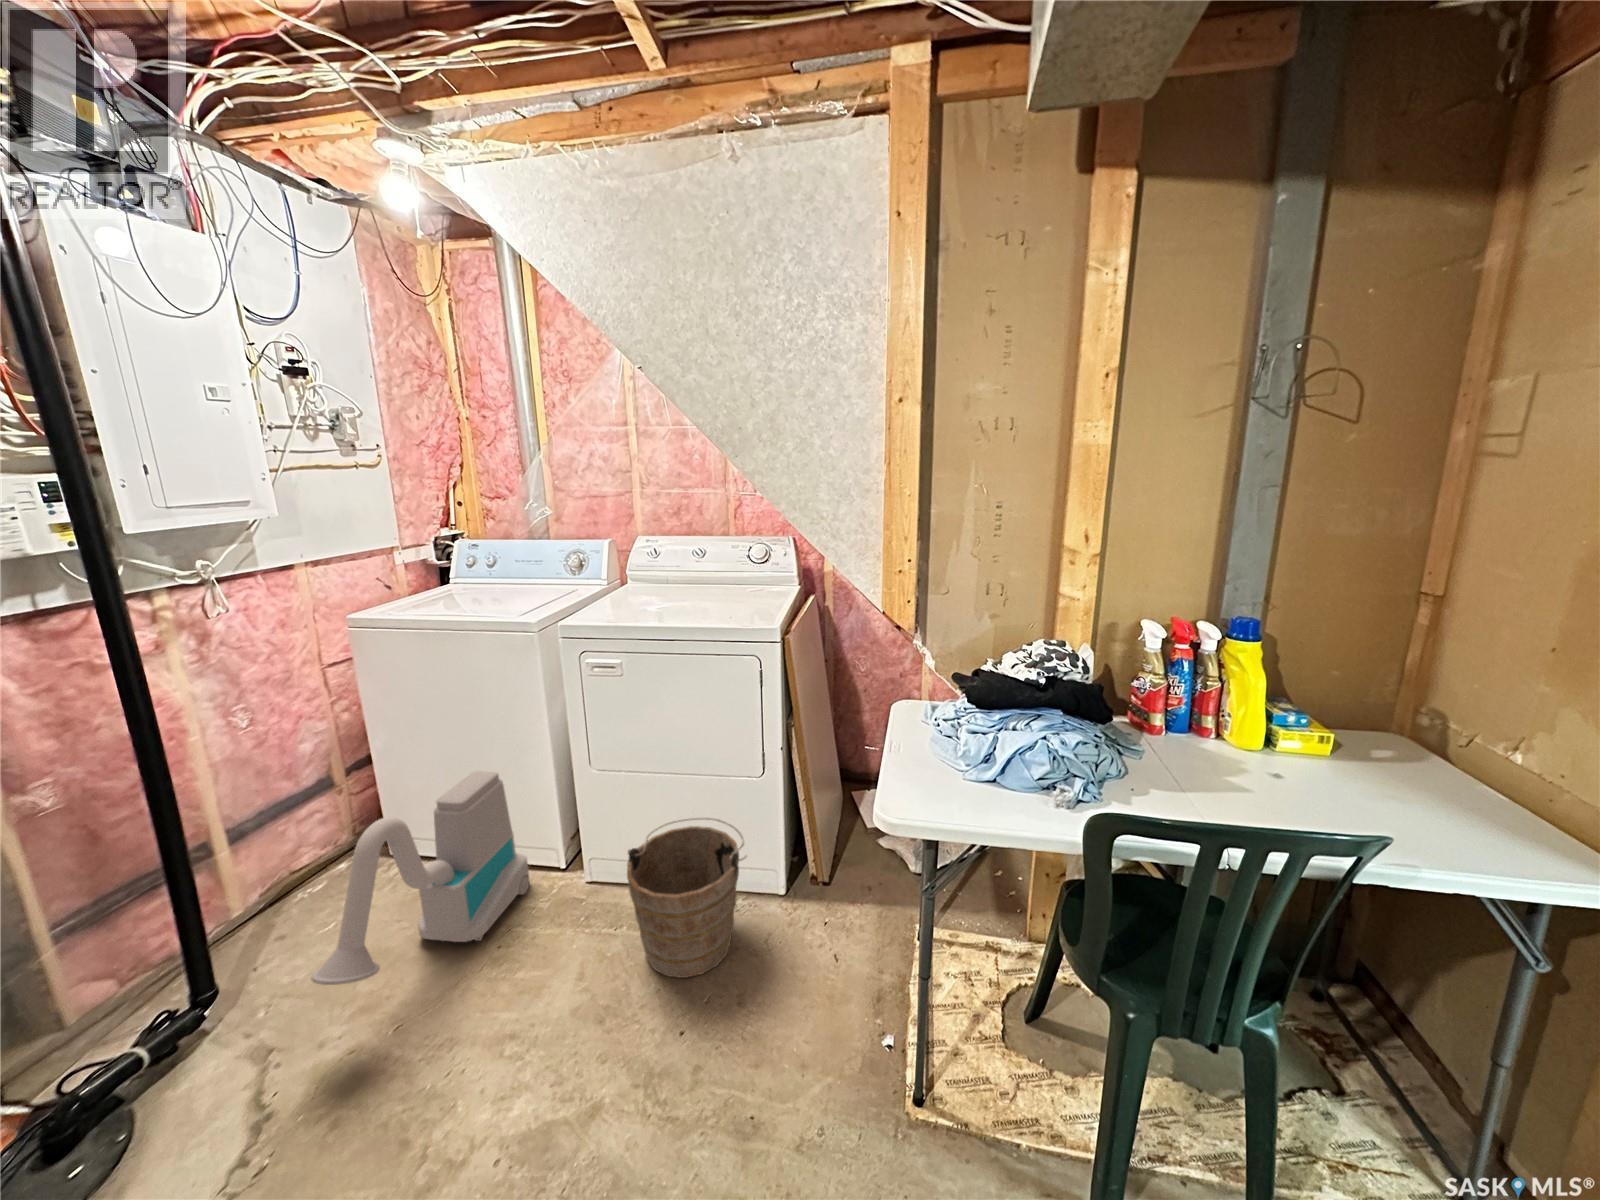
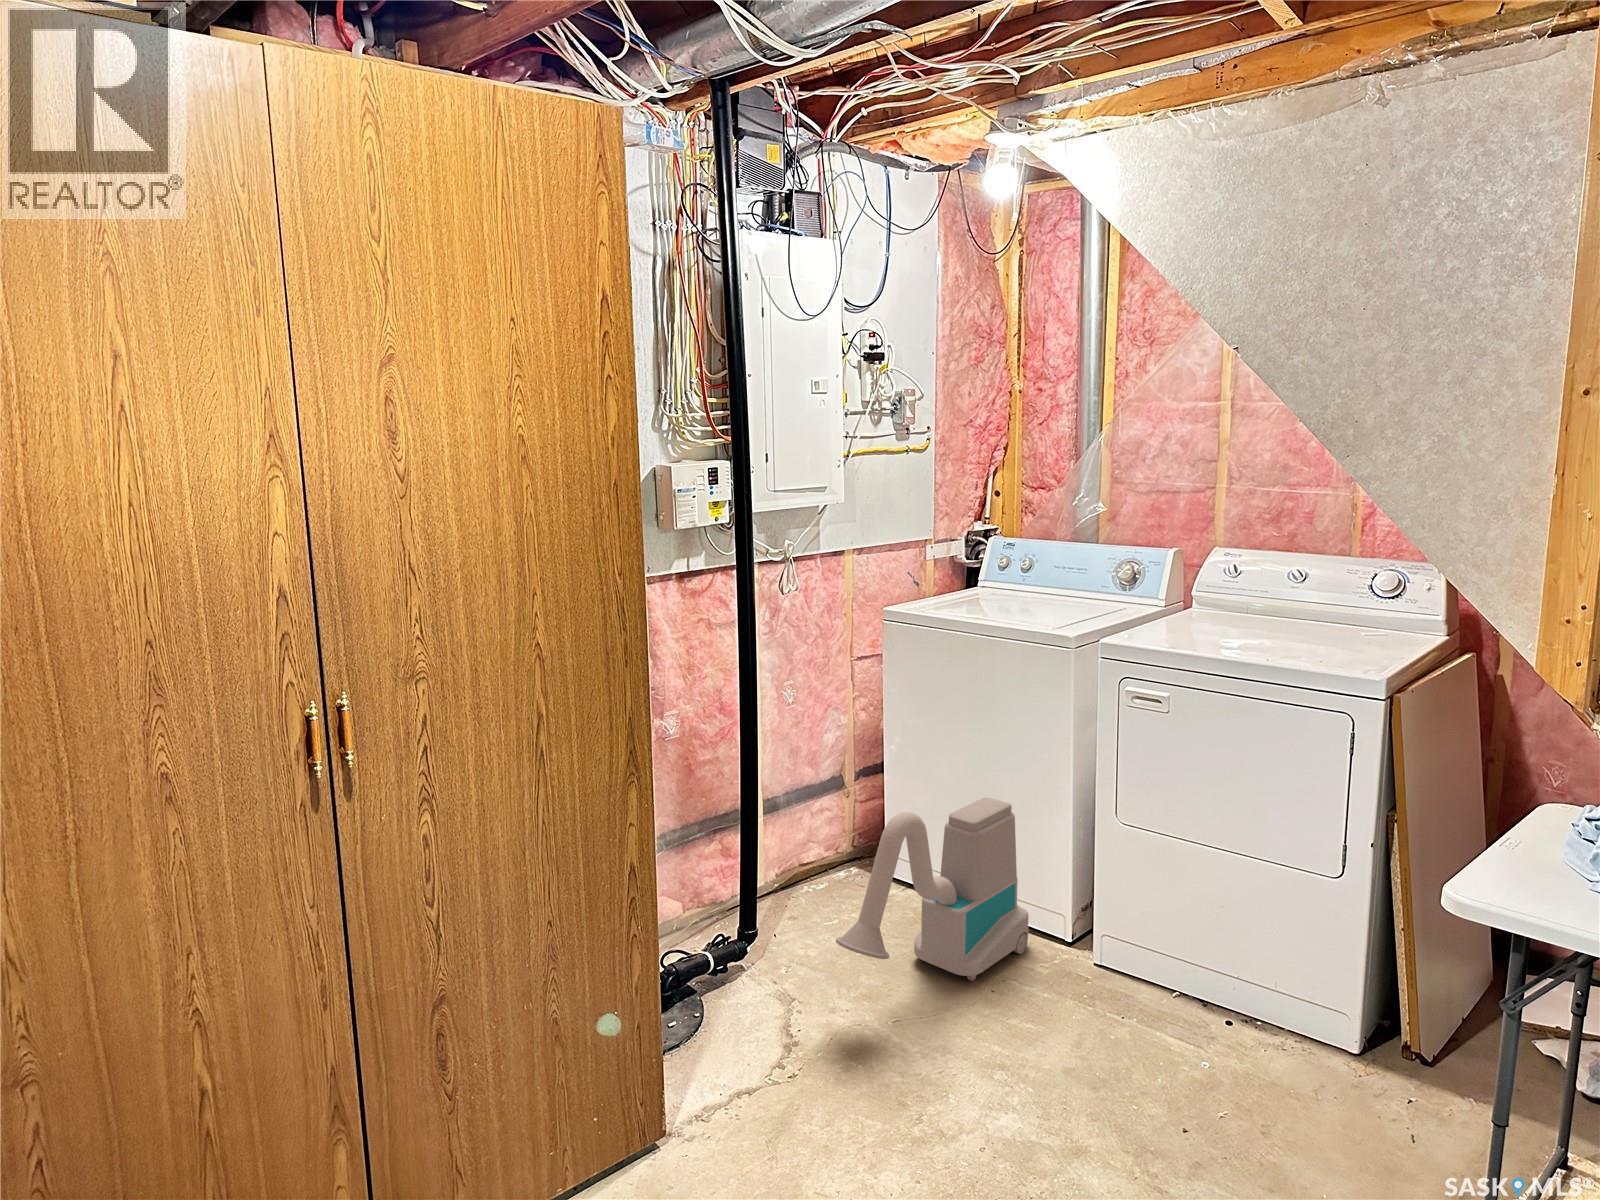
bucket: present [627,817,747,978] -> none [1146,913,1308,1104]

